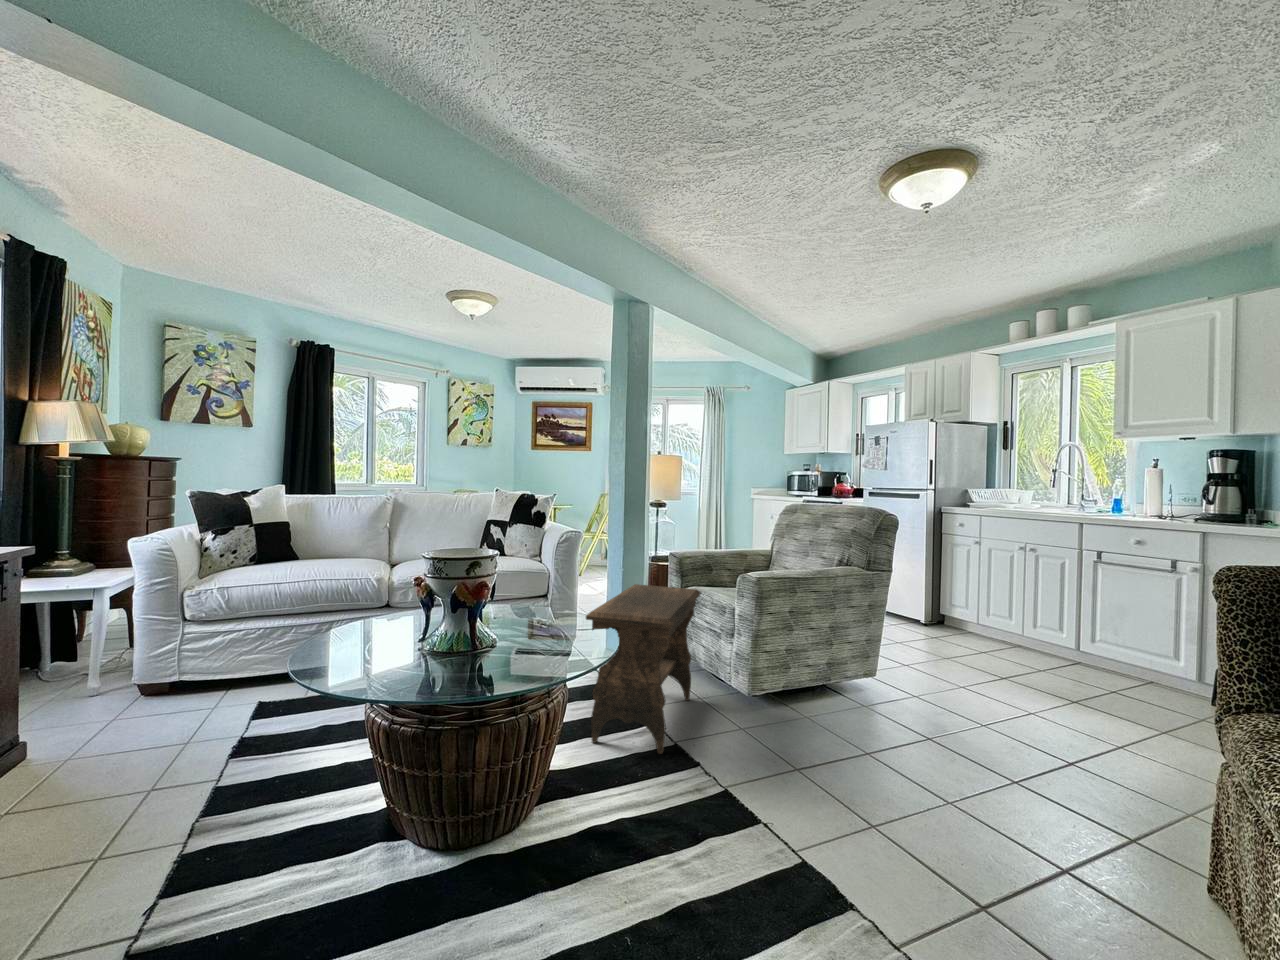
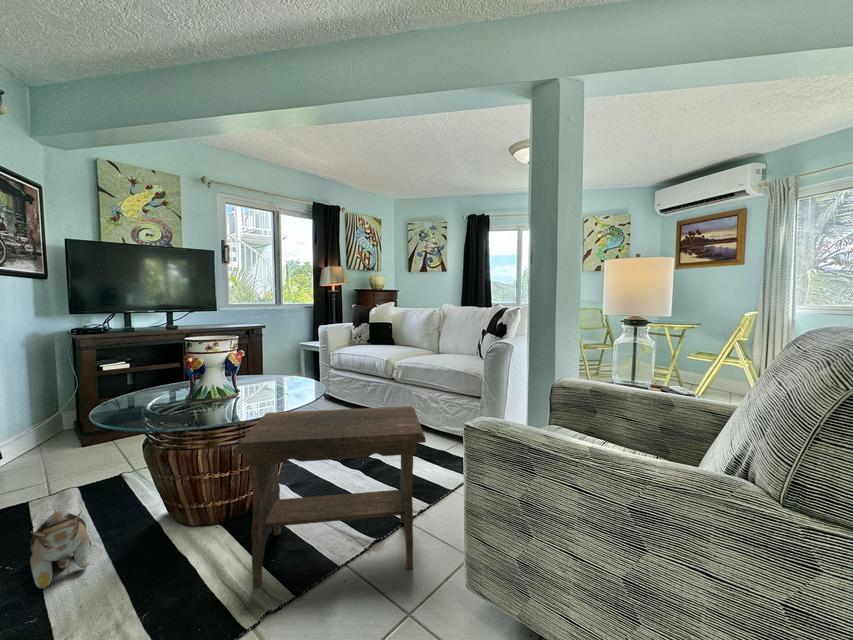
plush toy: none [422,750,608,897] -> present [30,511,91,589]

